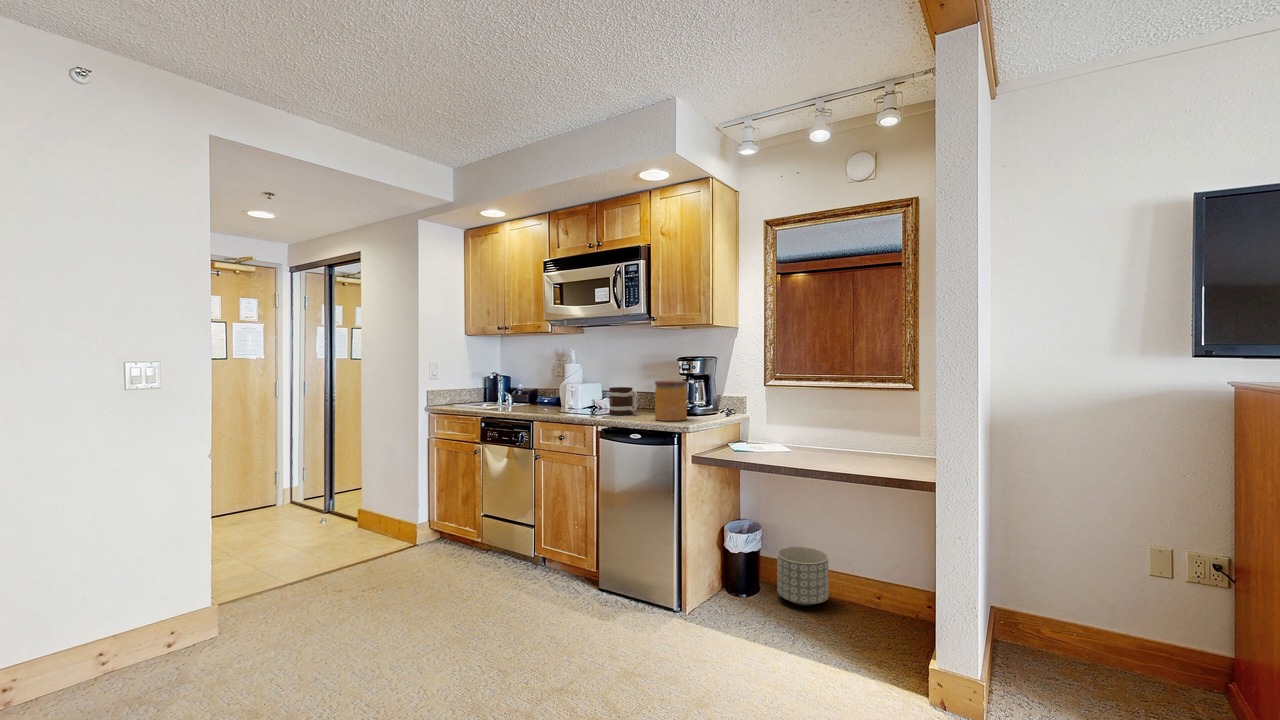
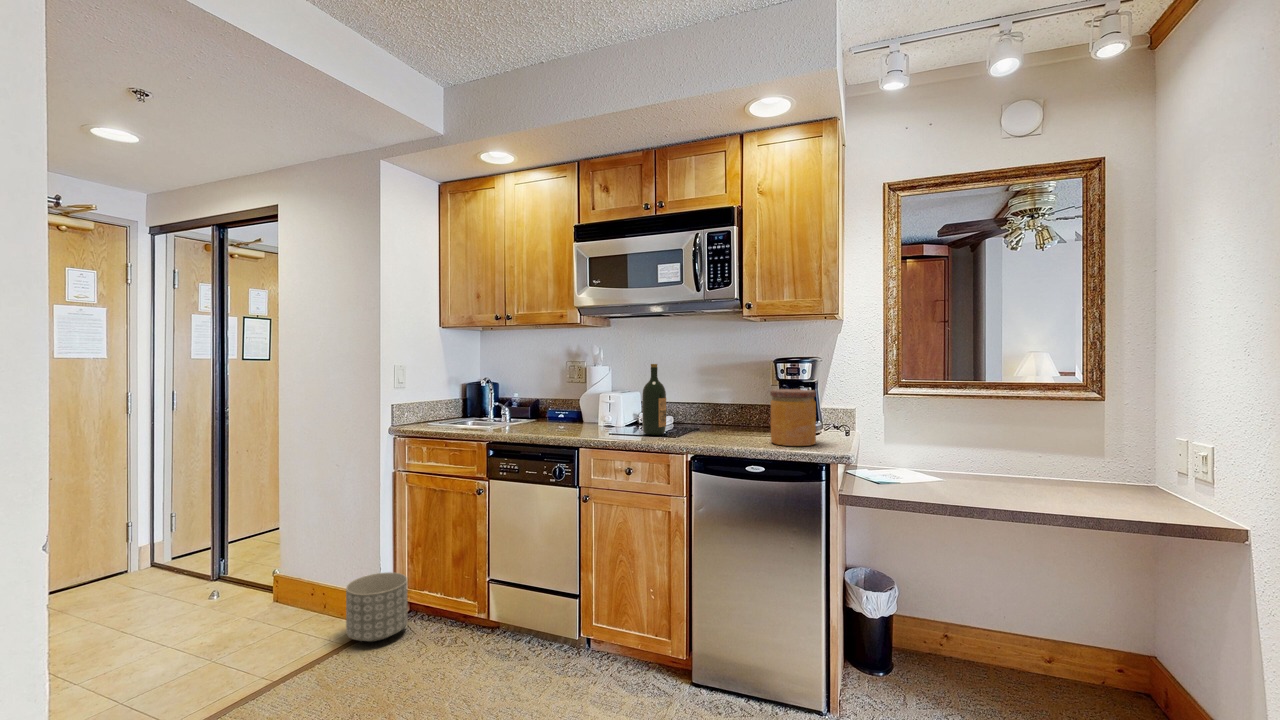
wine bottle: none [581,362,599,414] -> present [642,364,666,435]
mug: present [609,387,638,415] -> none [685,398,729,437]
planter: present [777,547,828,606] -> present [346,572,408,642]

